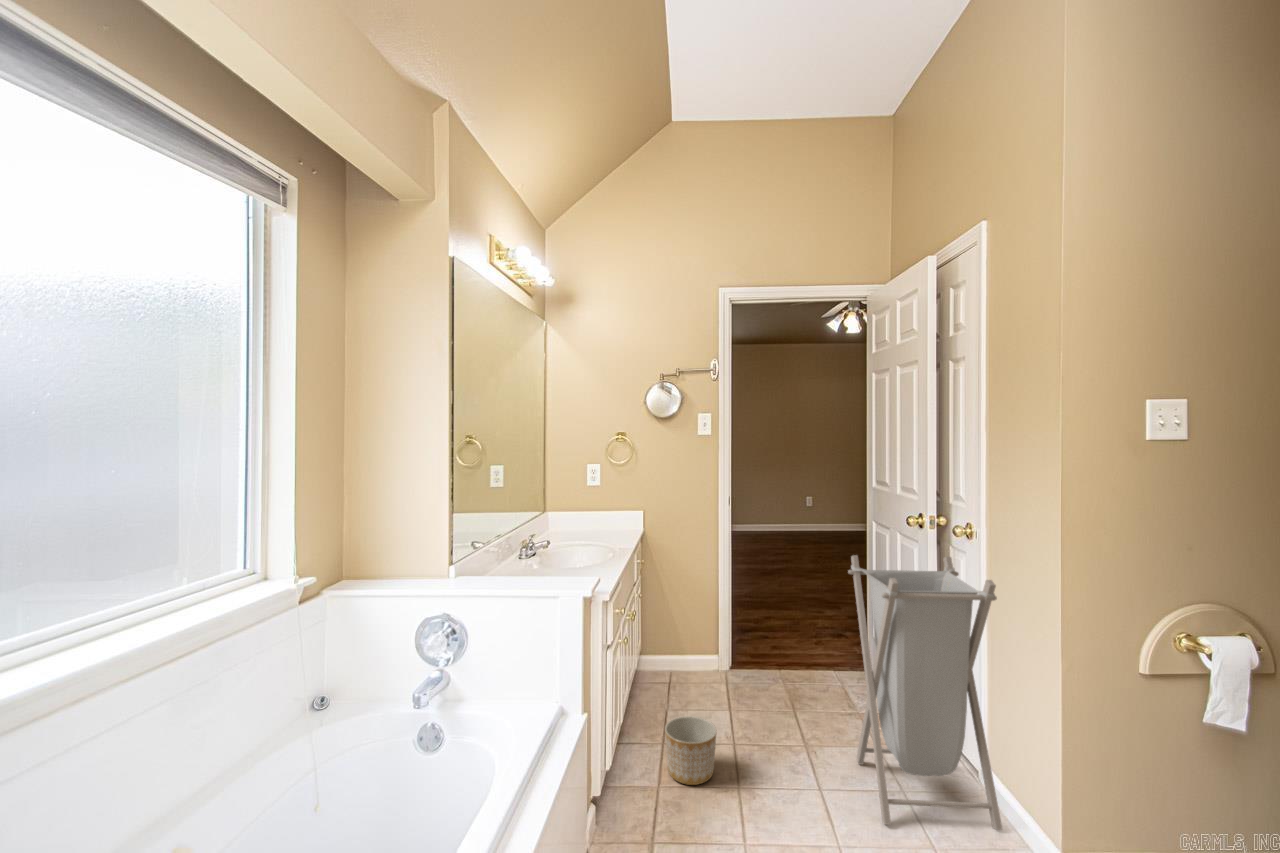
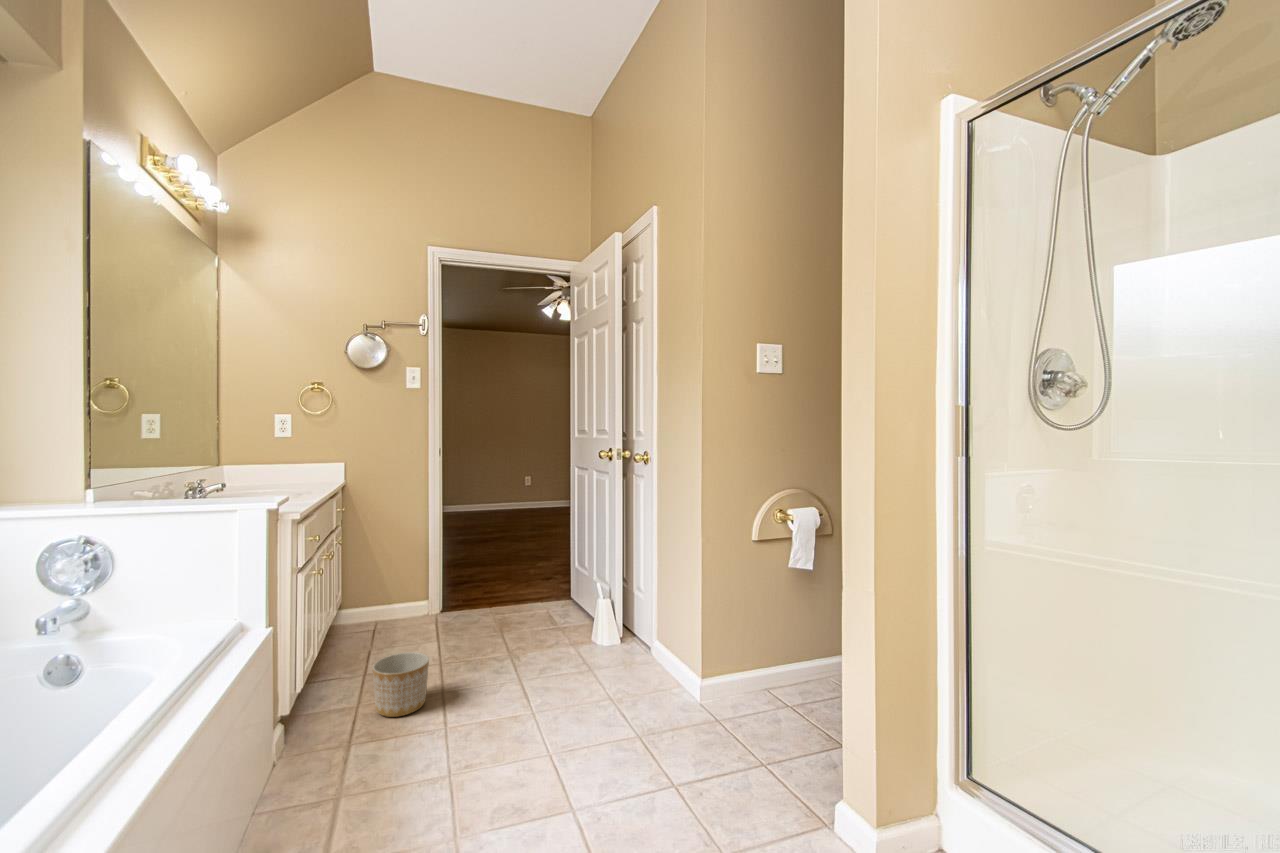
laundry hamper: present [848,555,1002,830] -> none [553,478,669,700]

